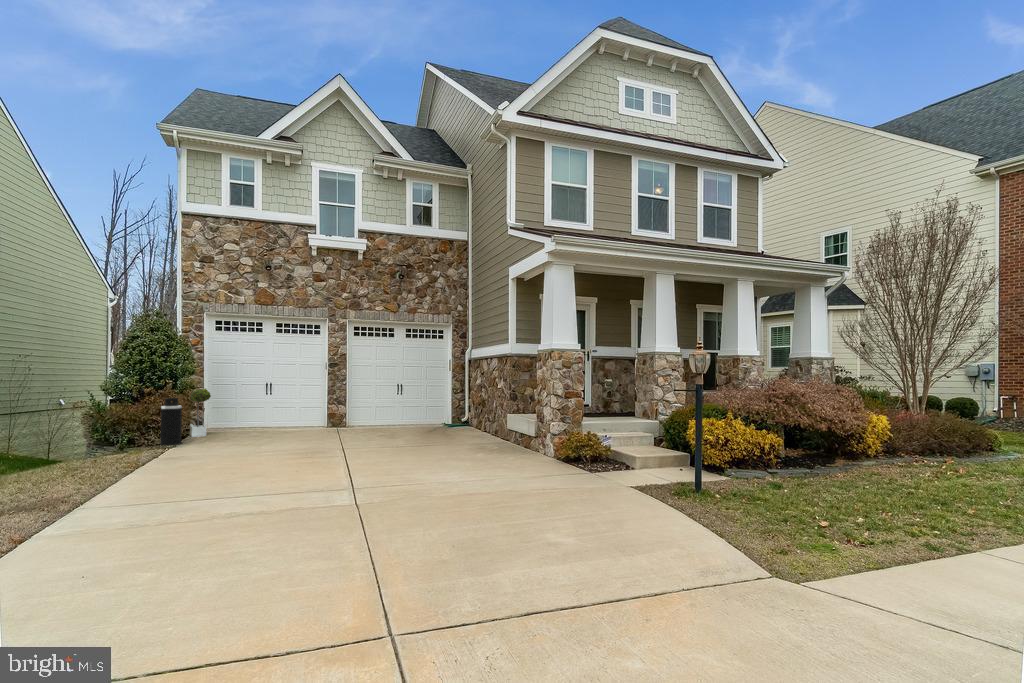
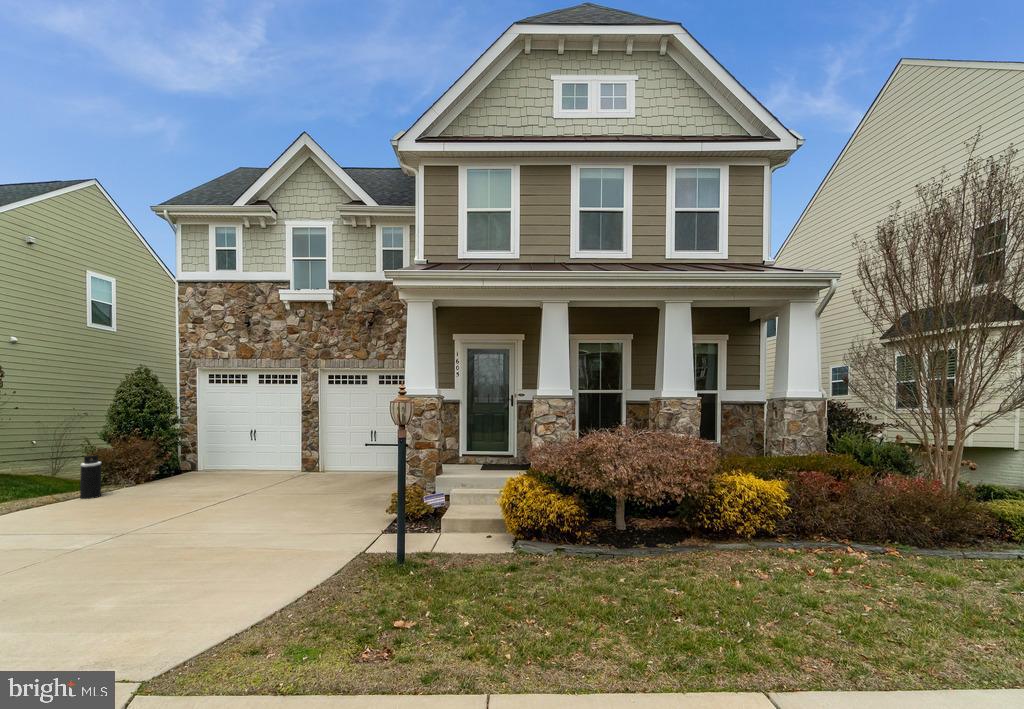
potted tree: present [190,389,211,437] -> none [155,439,176,482]

